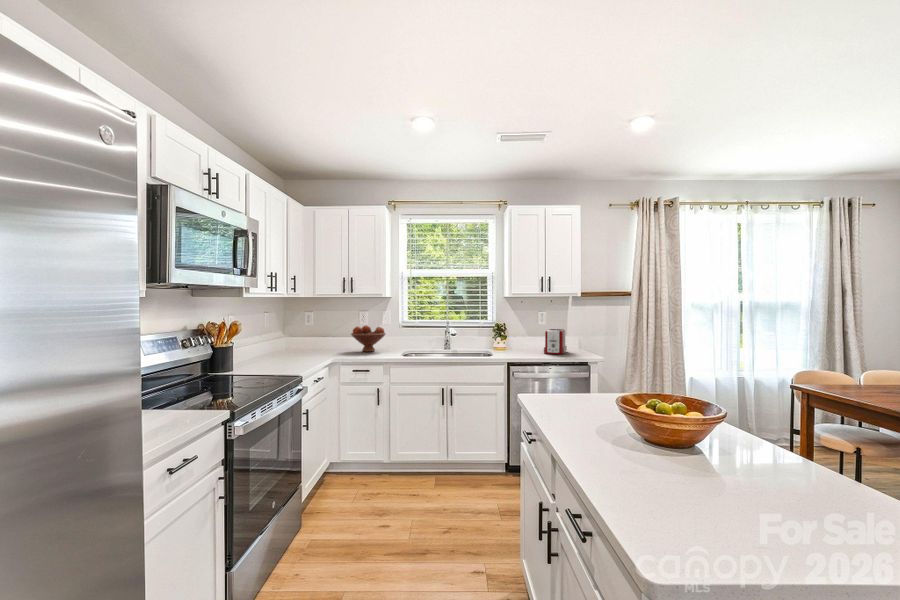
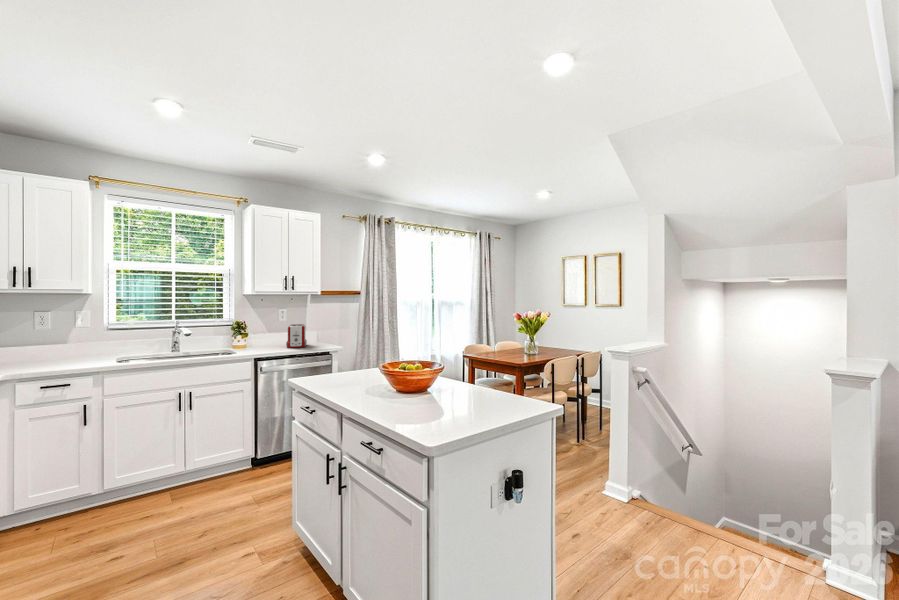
fruit bowl: present [351,326,385,352] -> none [27,329,86,362]

